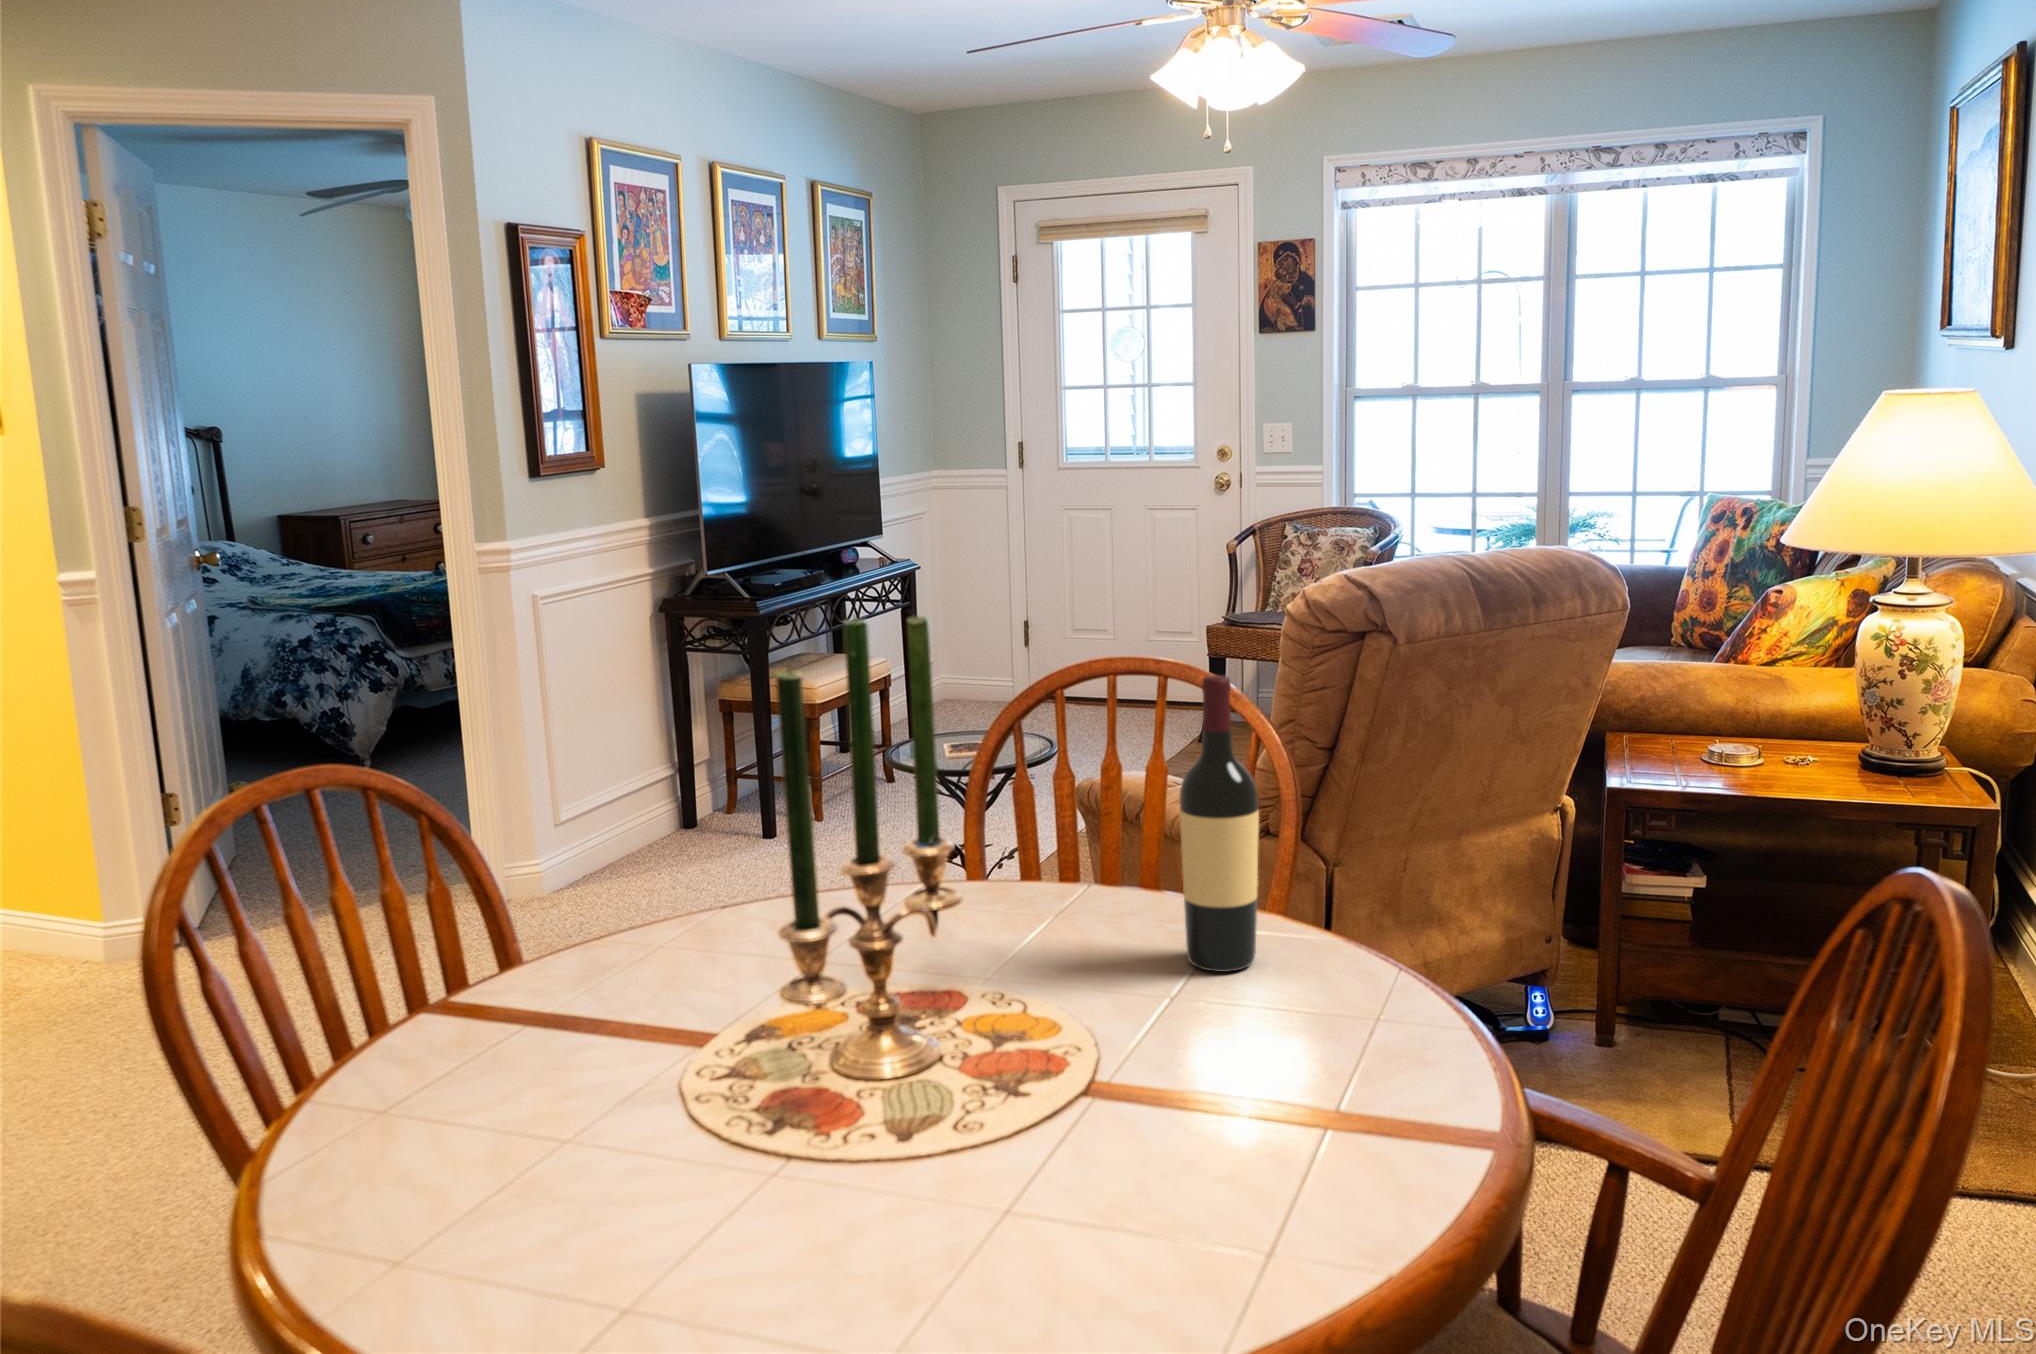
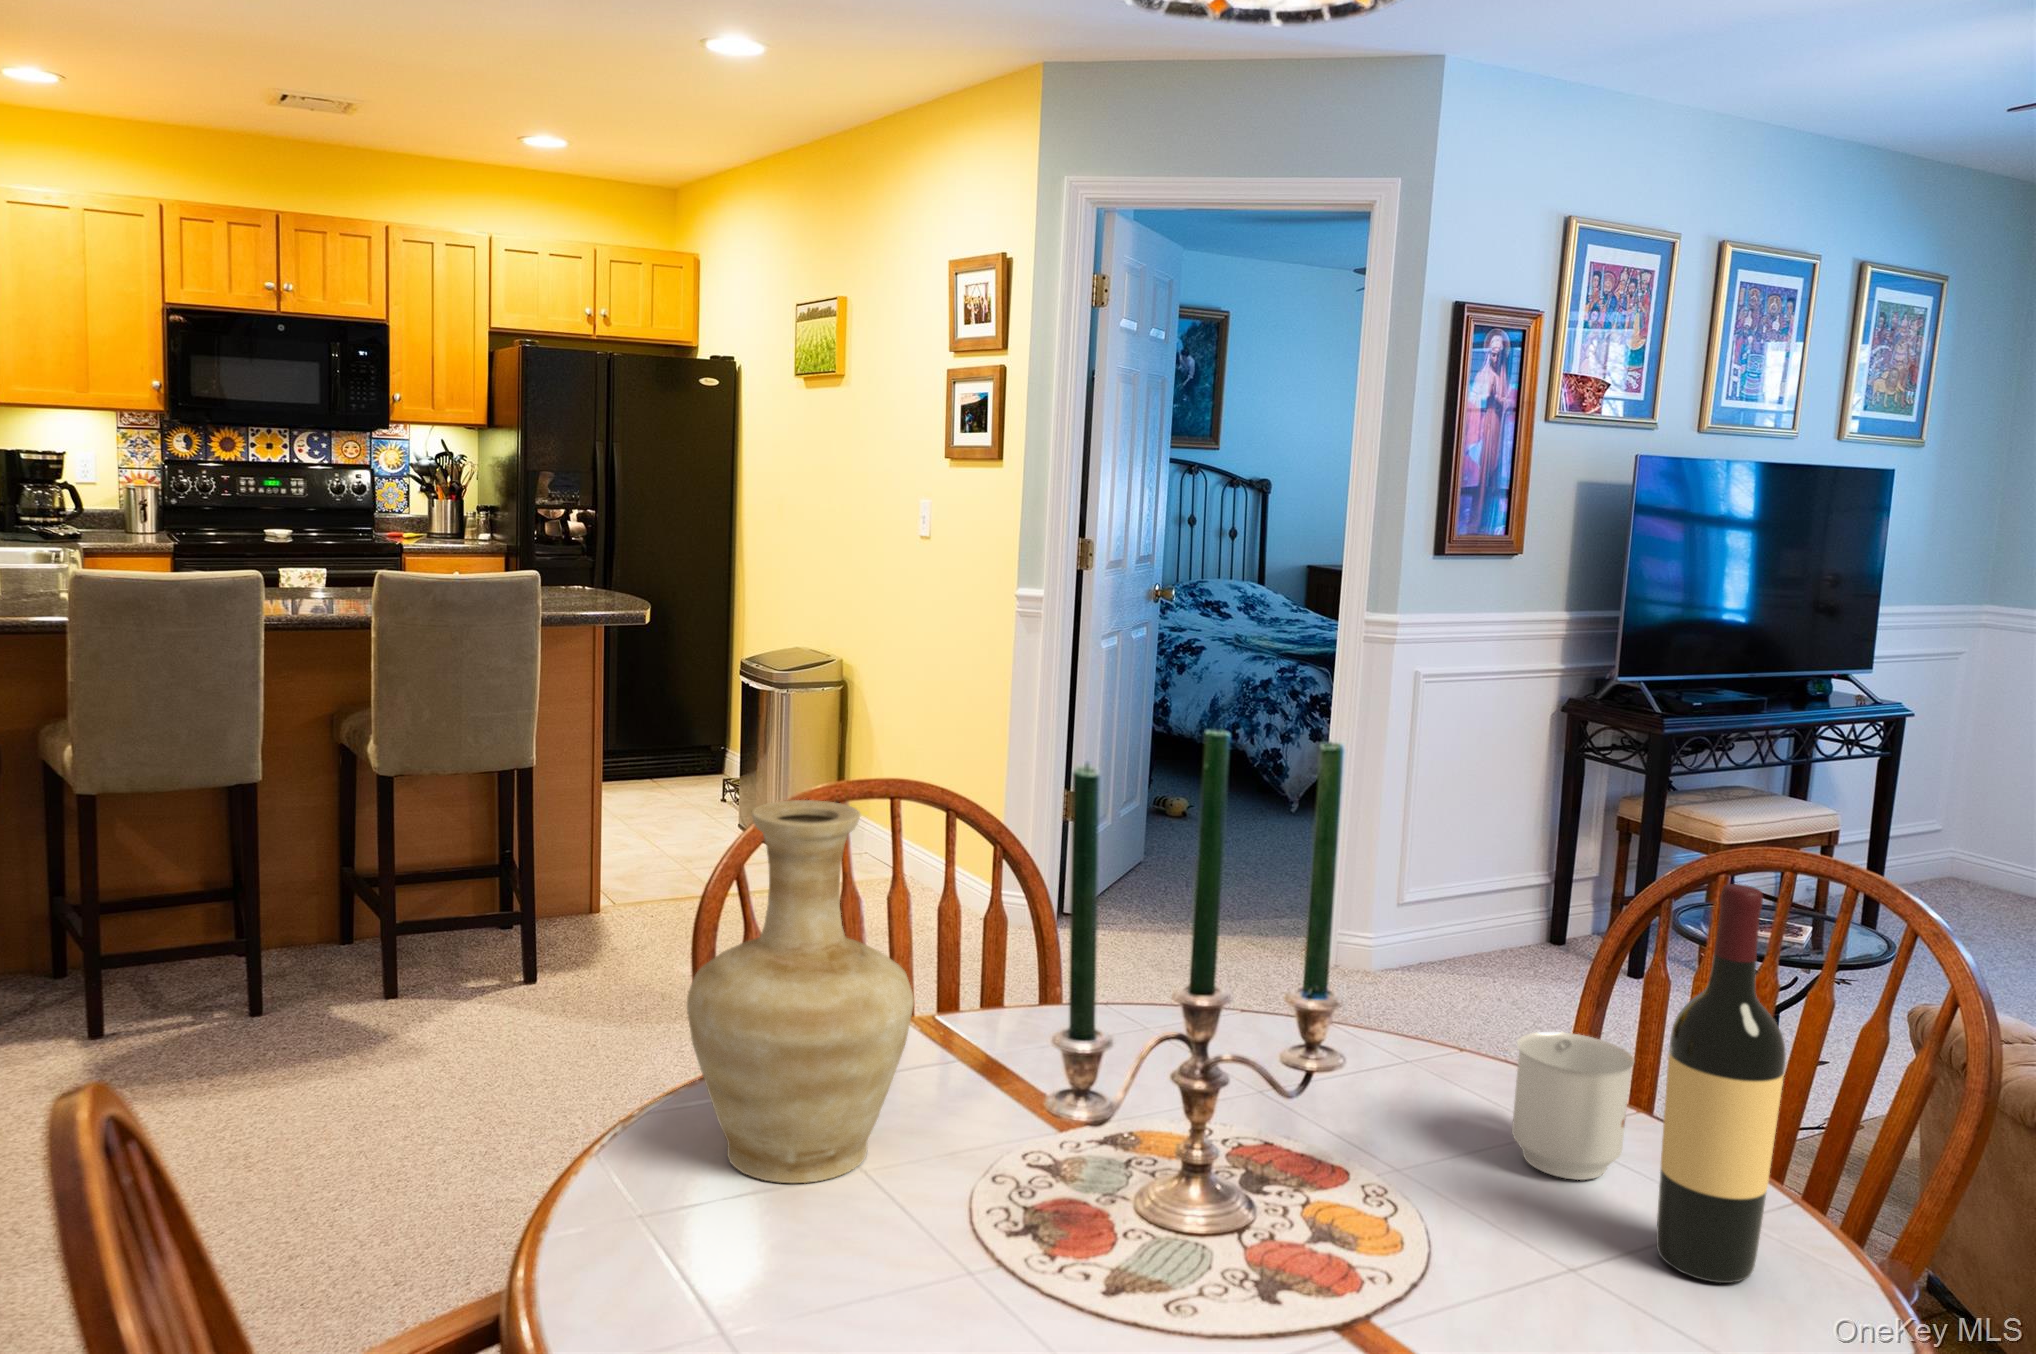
vase: none [338,783,595,1195] -> present [687,800,914,1183]
mug: none [1030,832,1119,945] -> present [1512,1032,1634,1180]

